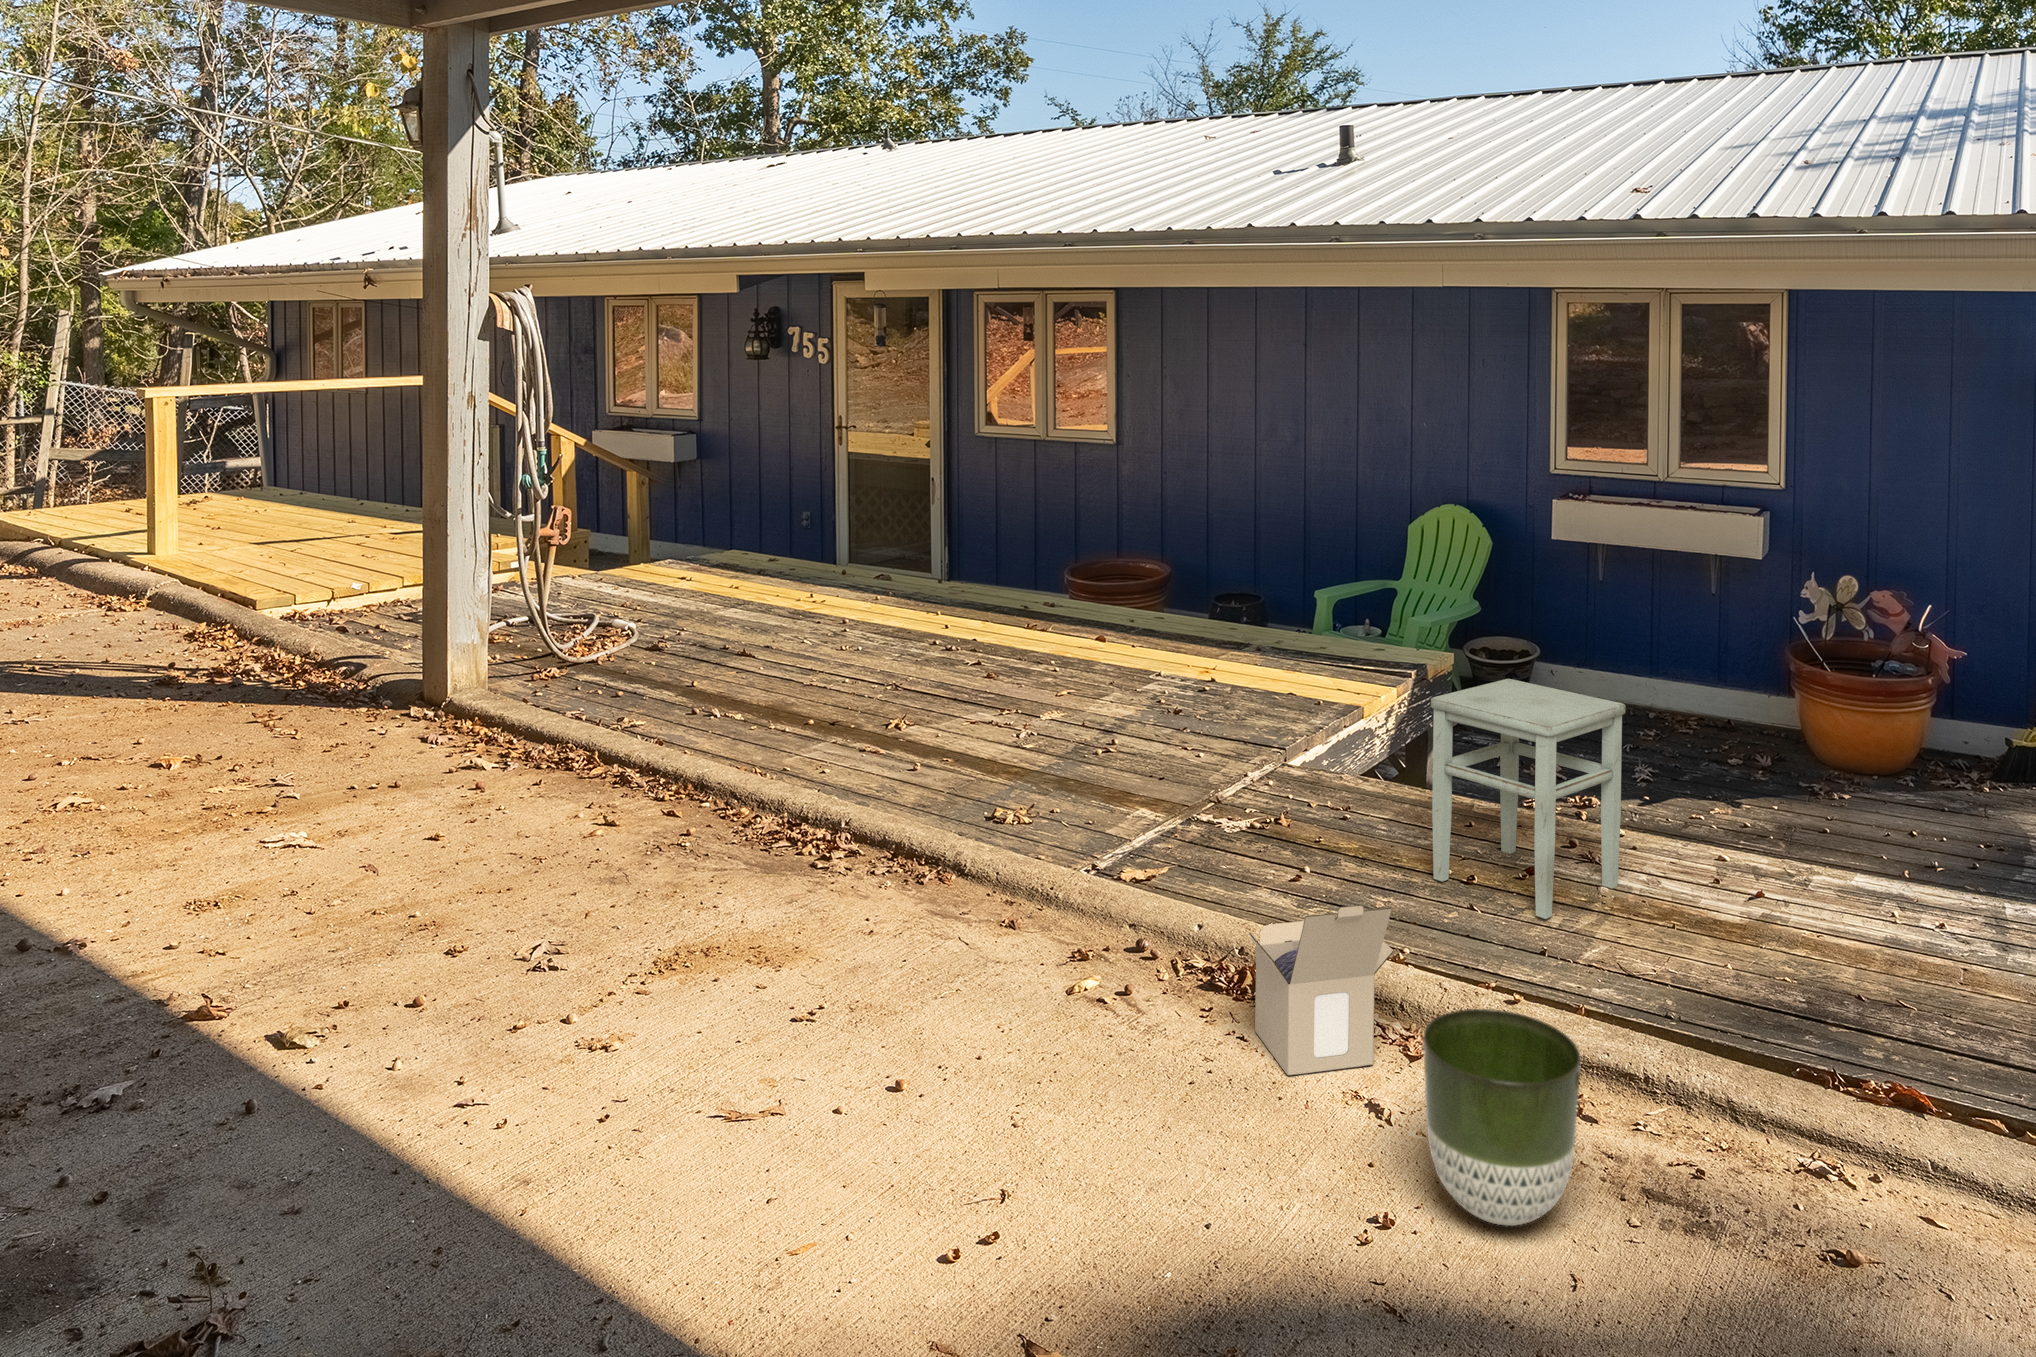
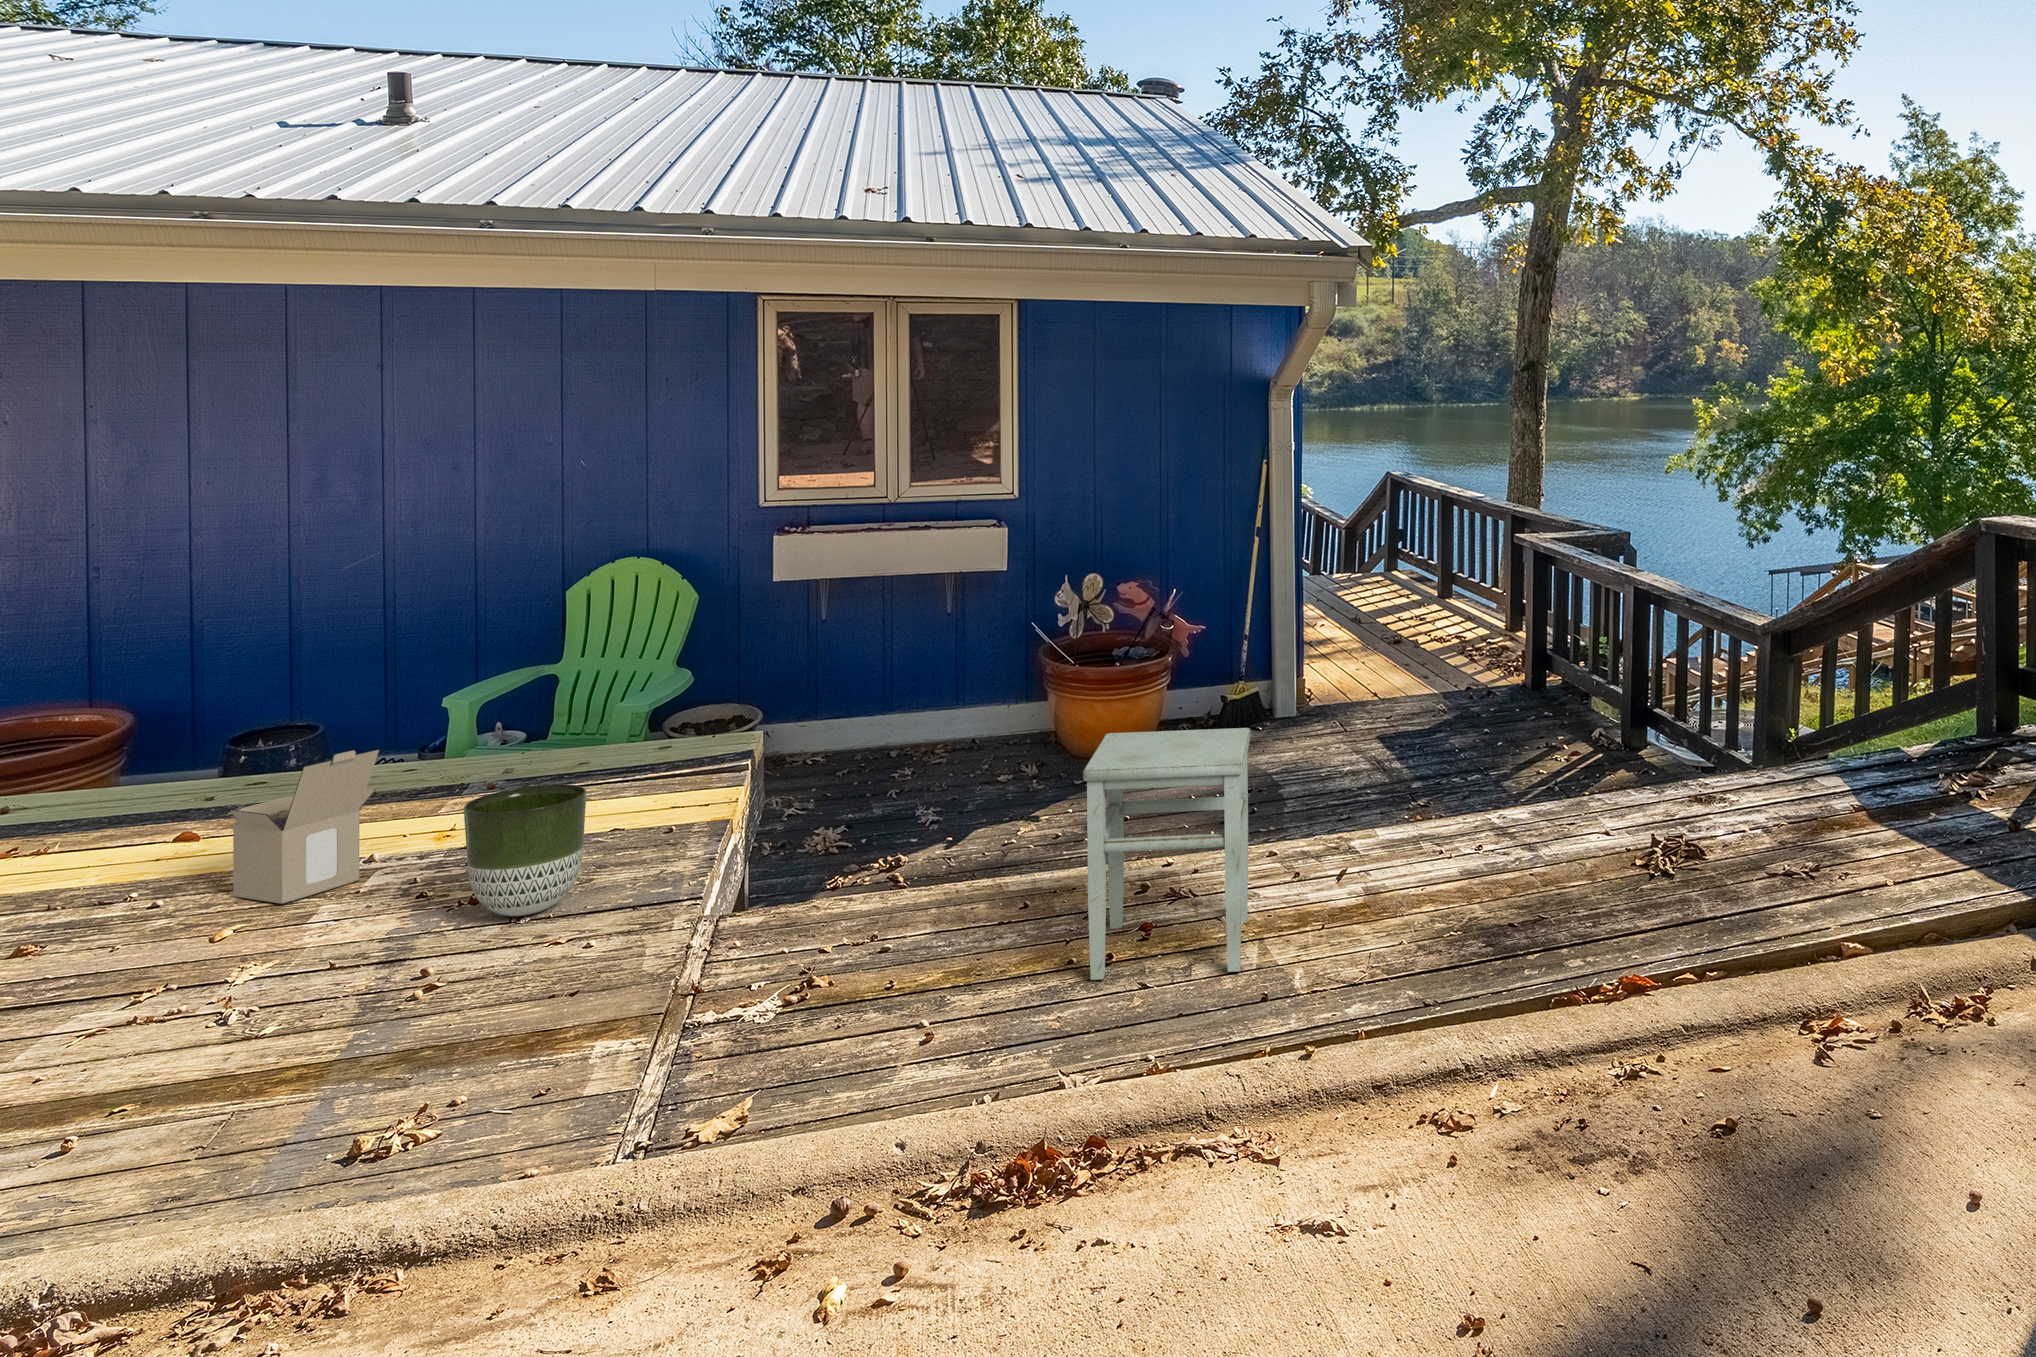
cardboard box: present [1249,905,1394,1076] -> present [230,749,379,904]
planter: present [1423,1009,1581,1226] -> present [464,784,586,916]

